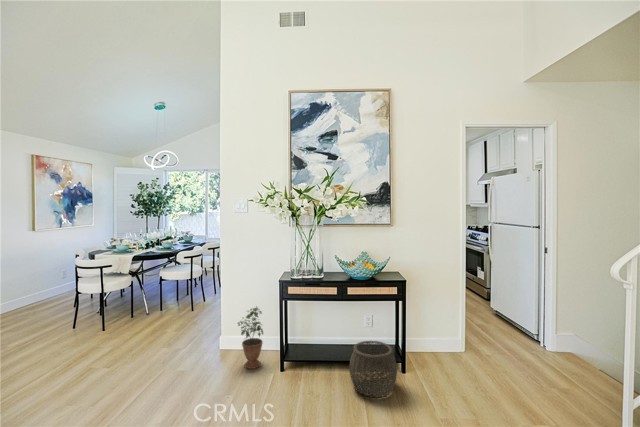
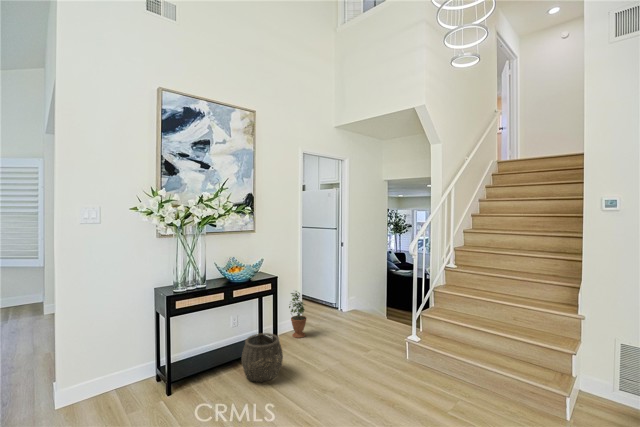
potted plant: present [238,307,263,369] -> present [289,291,306,338]

